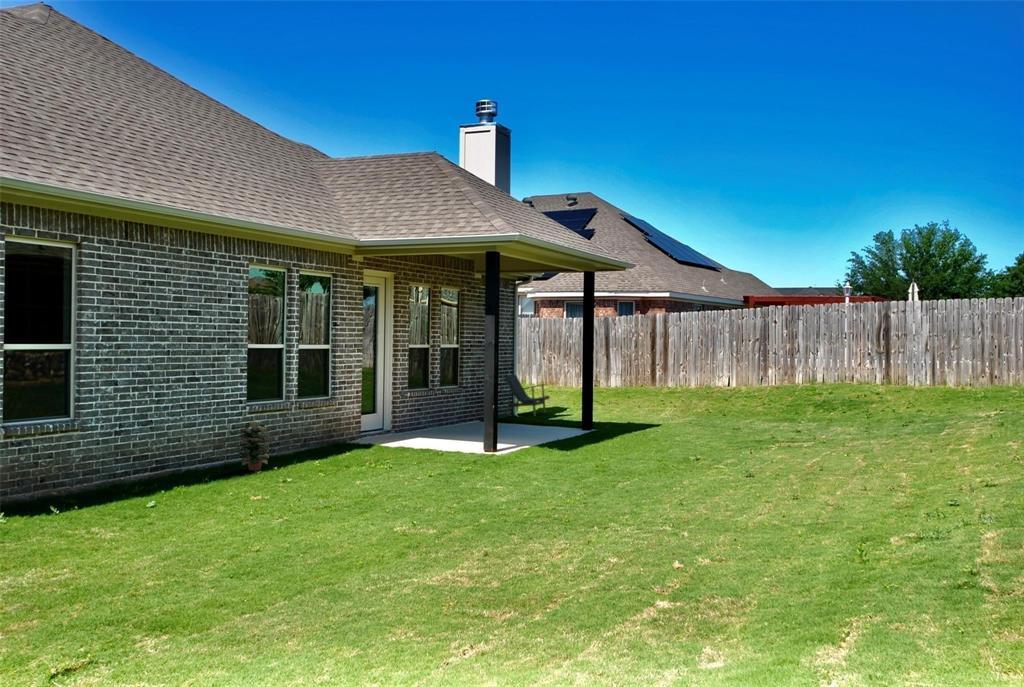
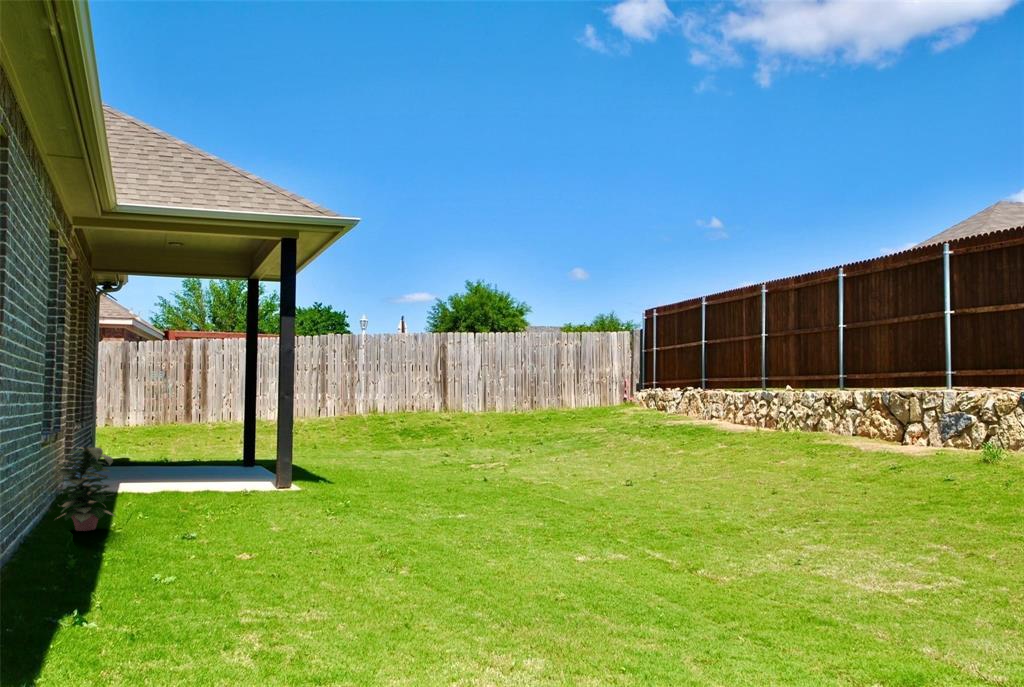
lounge chair: present [505,375,549,415] -> none [119,402,175,454]

